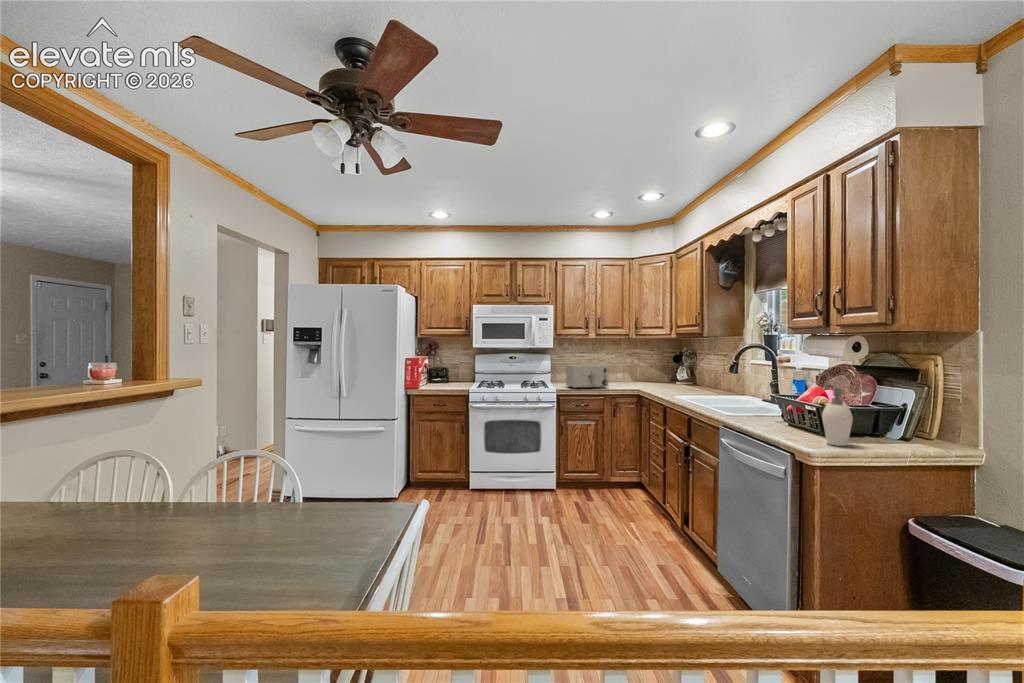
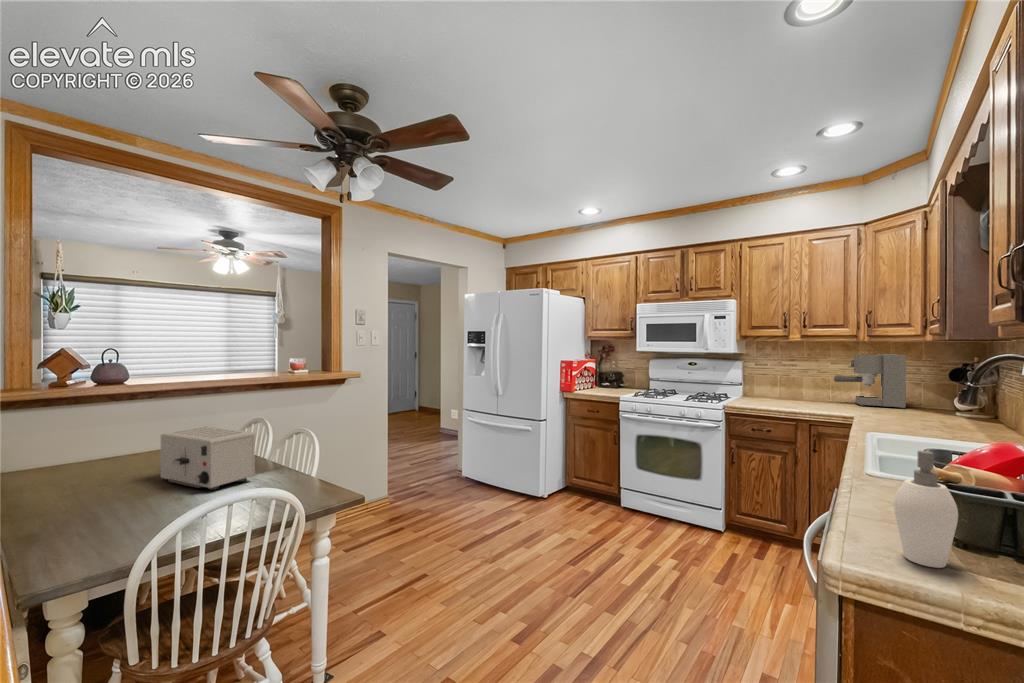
coffee maker: none [611,348,652,383] -> present [834,354,906,409]
toaster: present [566,365,608,389] -> present [160,426,255,490]

